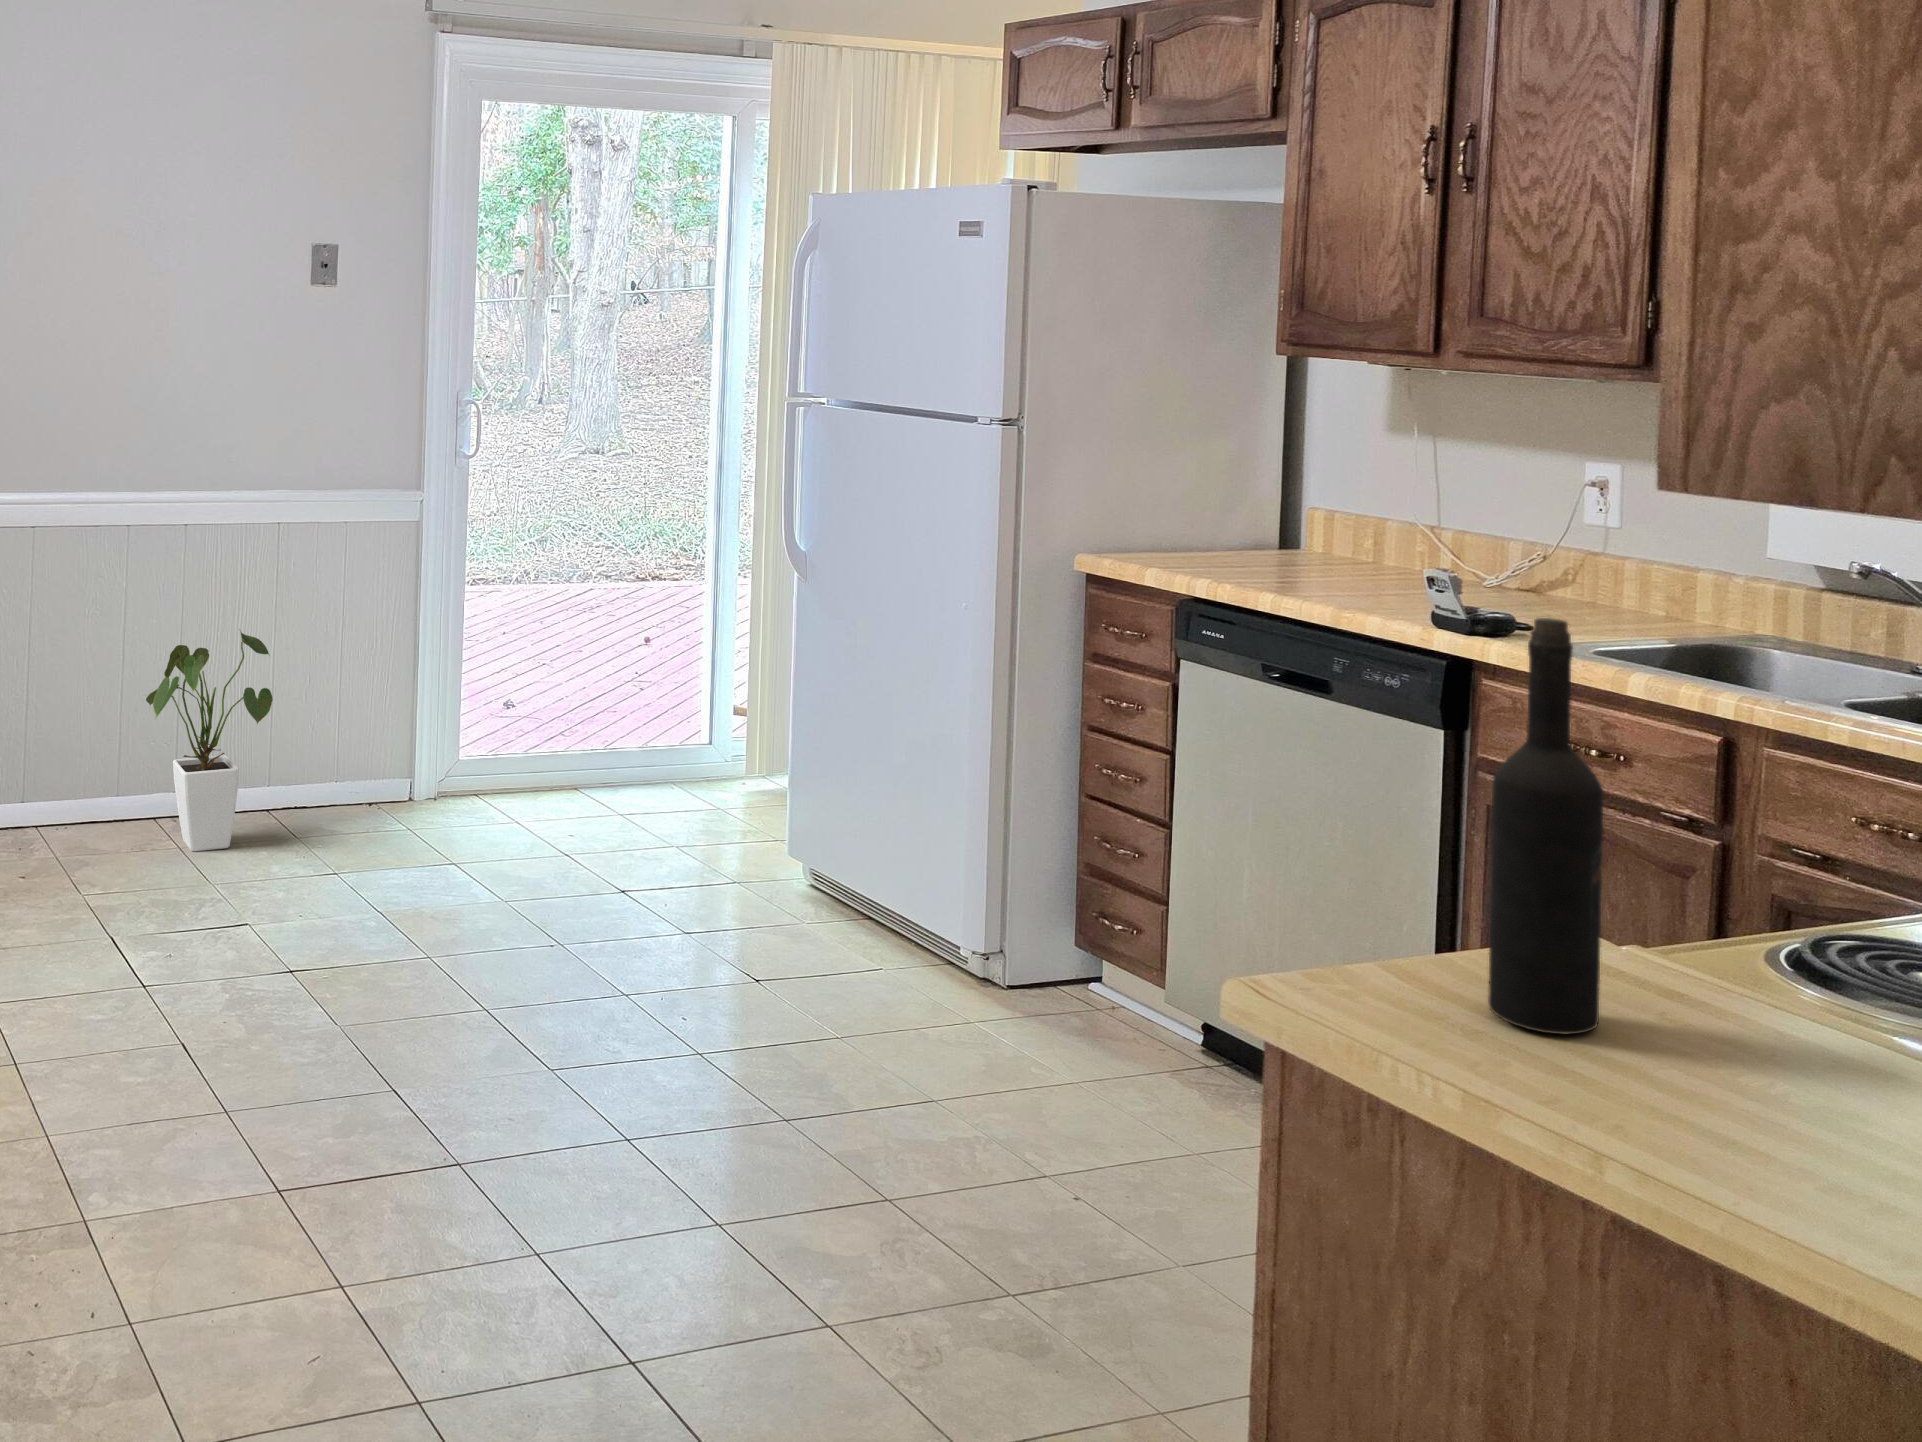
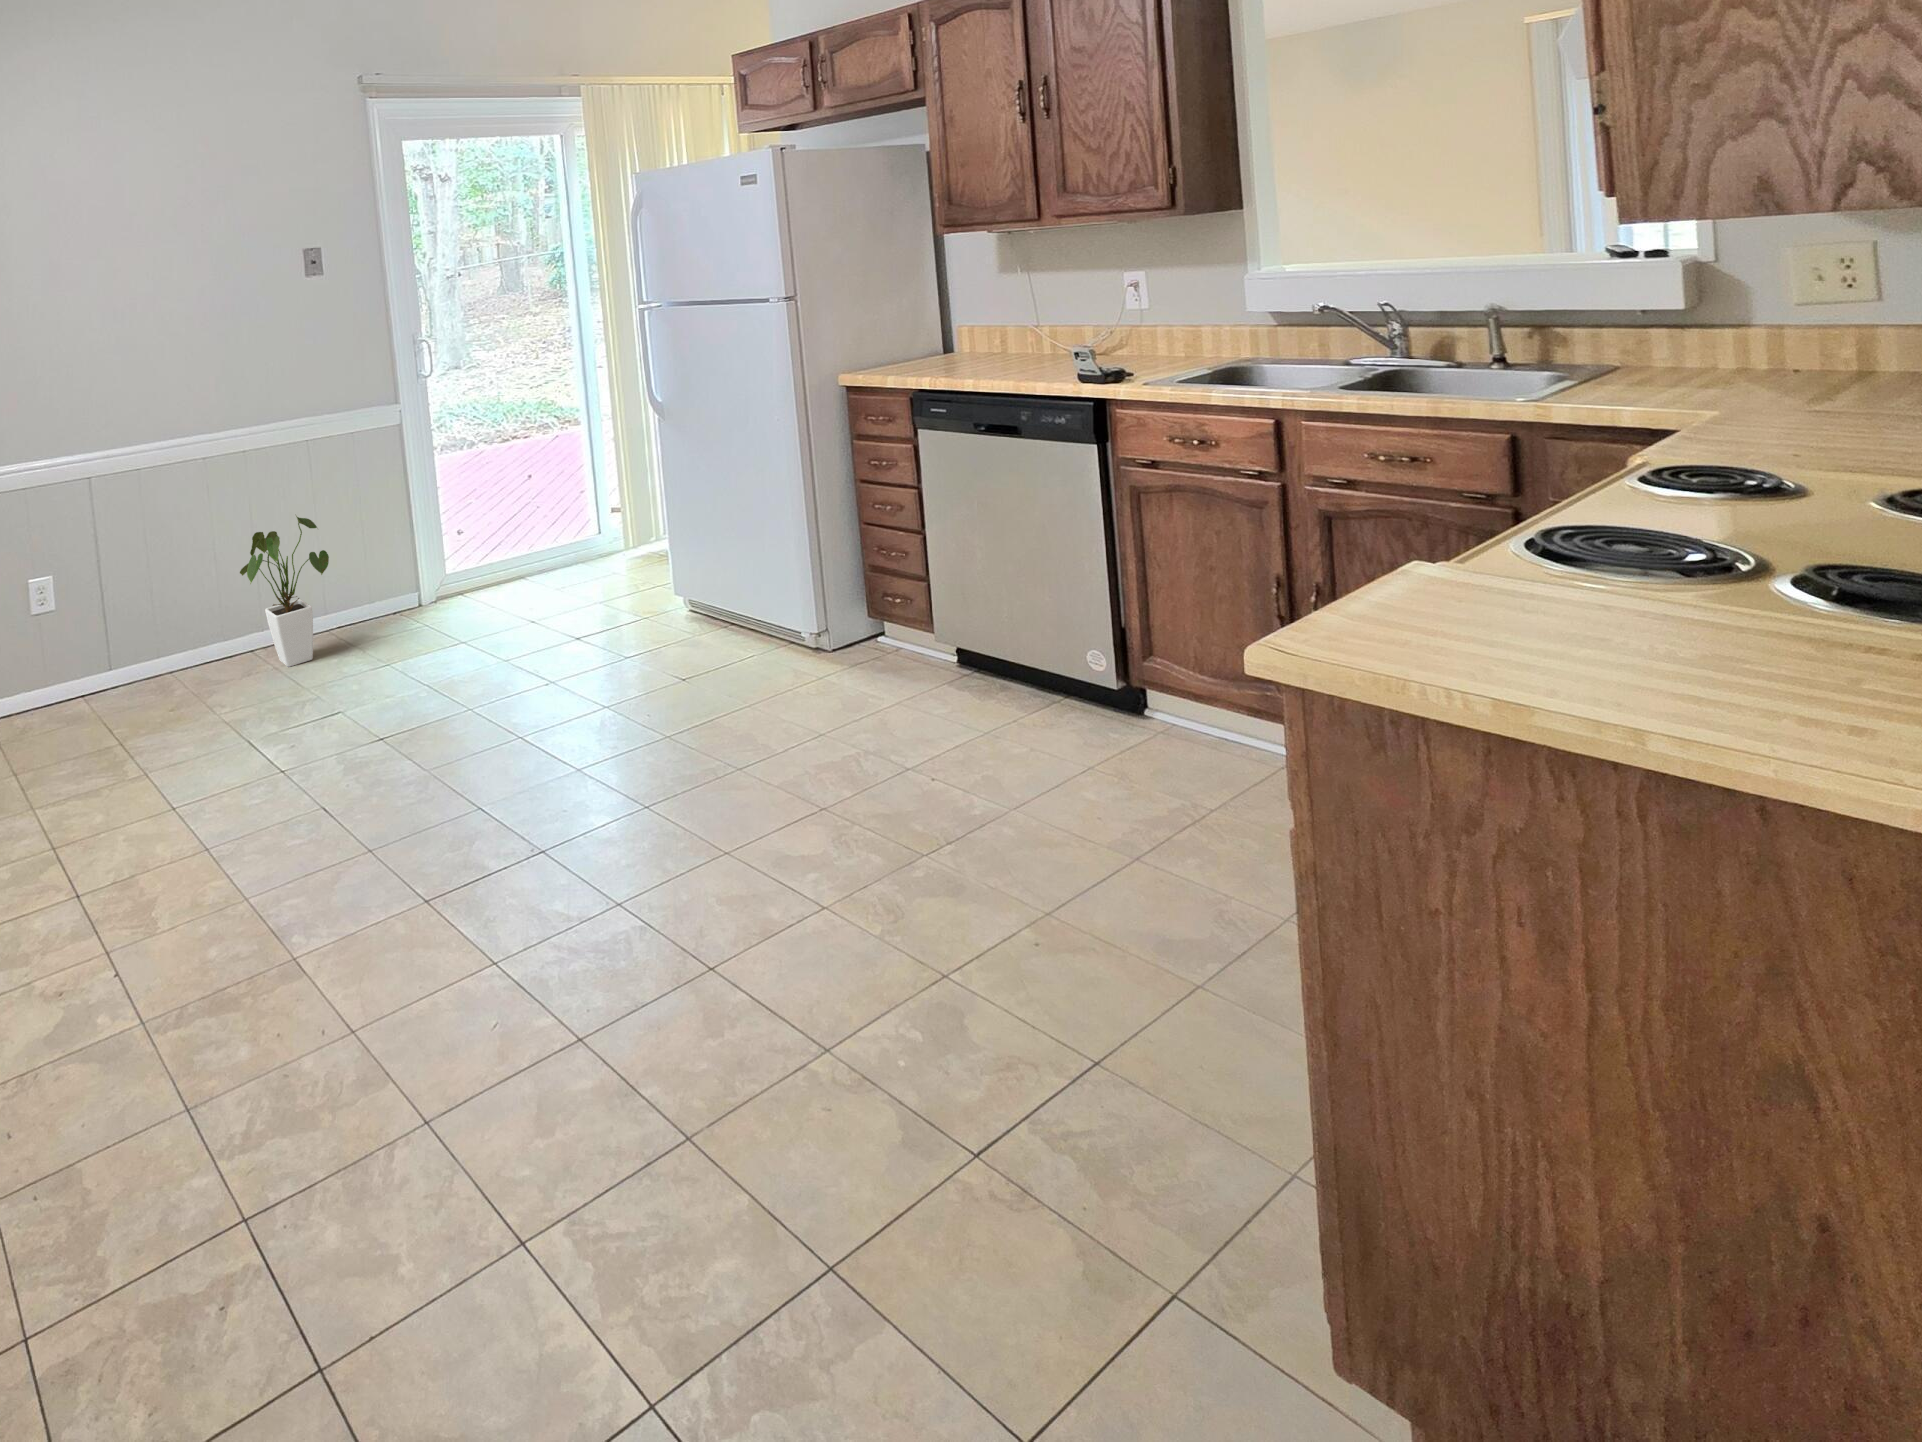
wine bottle: present [1488,618,1604,1034] -> none [1419,332,1521,634]

